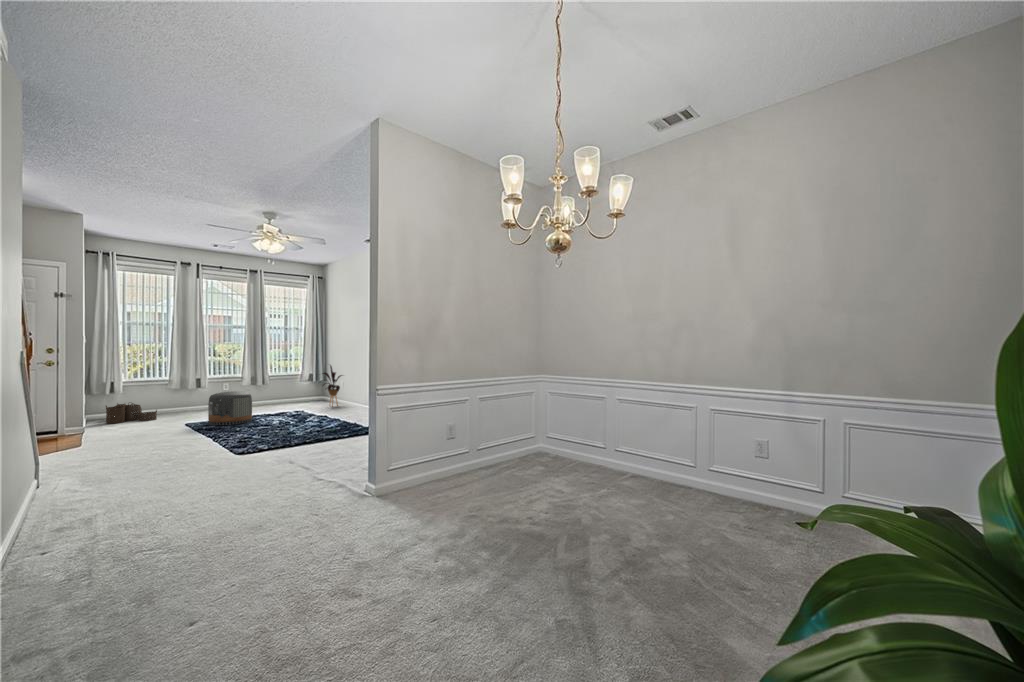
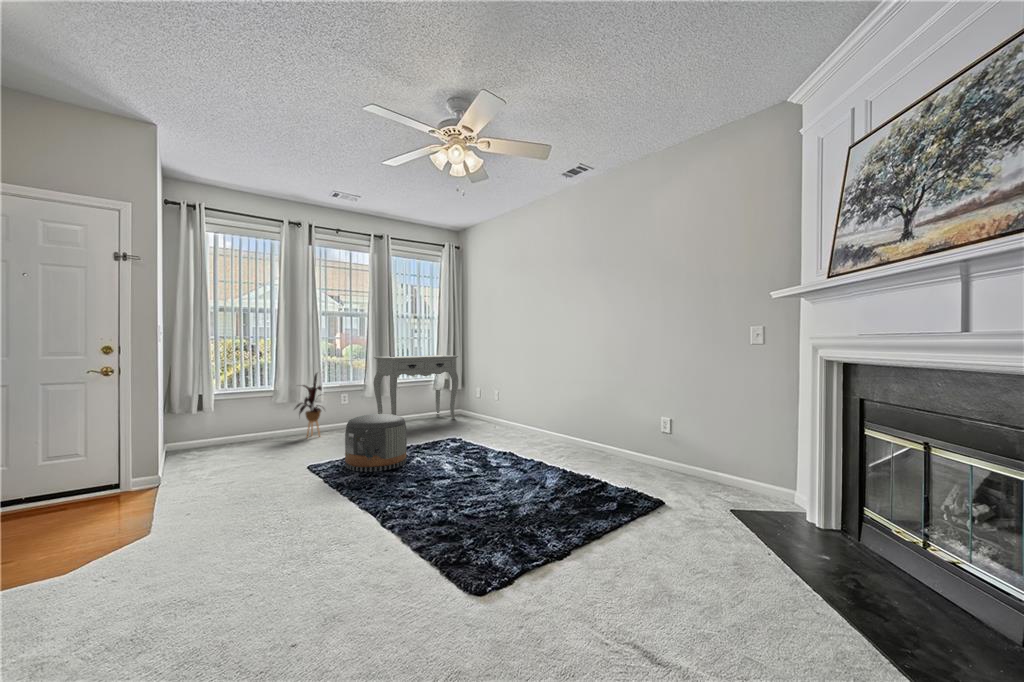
console table: none [248,356,317,408] -> present [373,355,458,419]
house plant: present [323,365,342,406] -> present [295,373,322,437]
woven basket: present [106,403,157,424] -> none [192,424,263,460]

